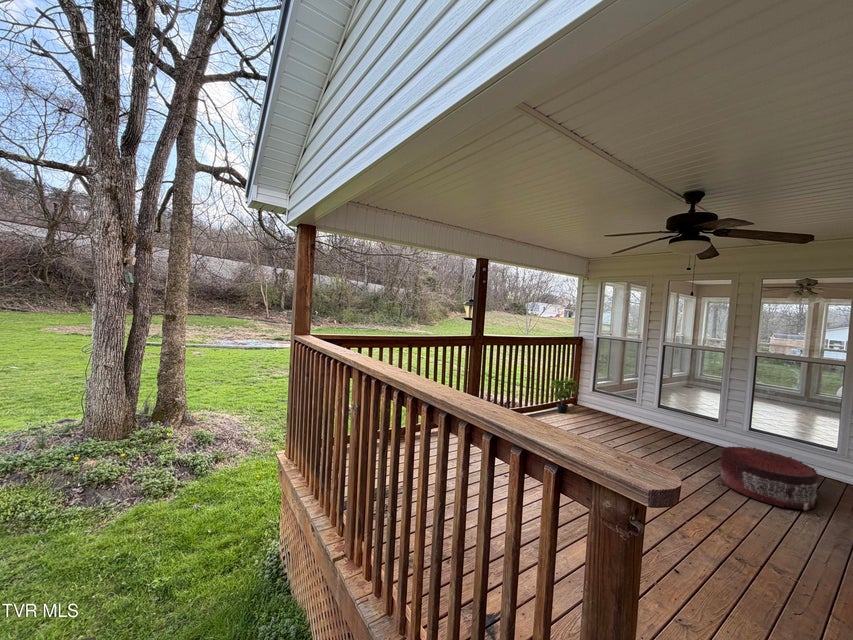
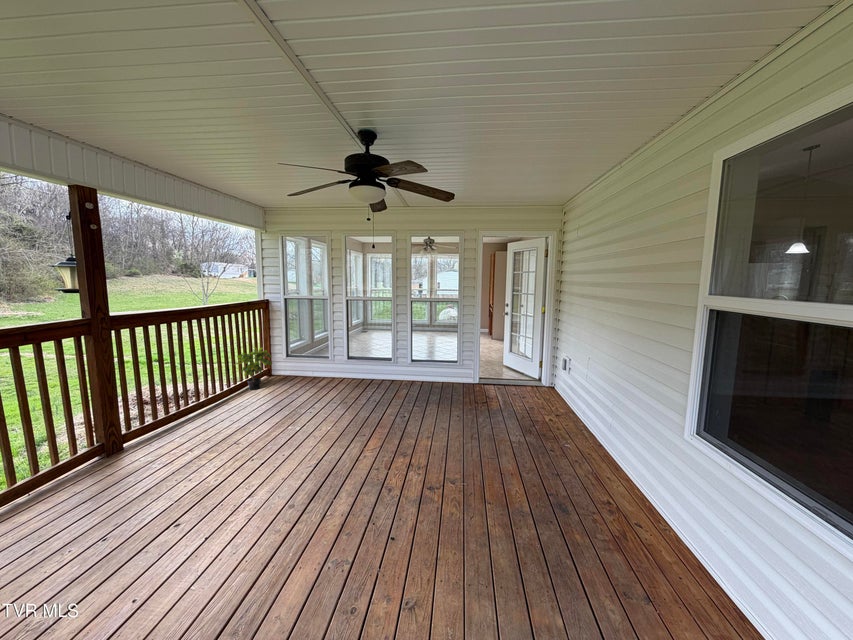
pouf: present [720,447,819,510] -> none [402,378,461,423]

